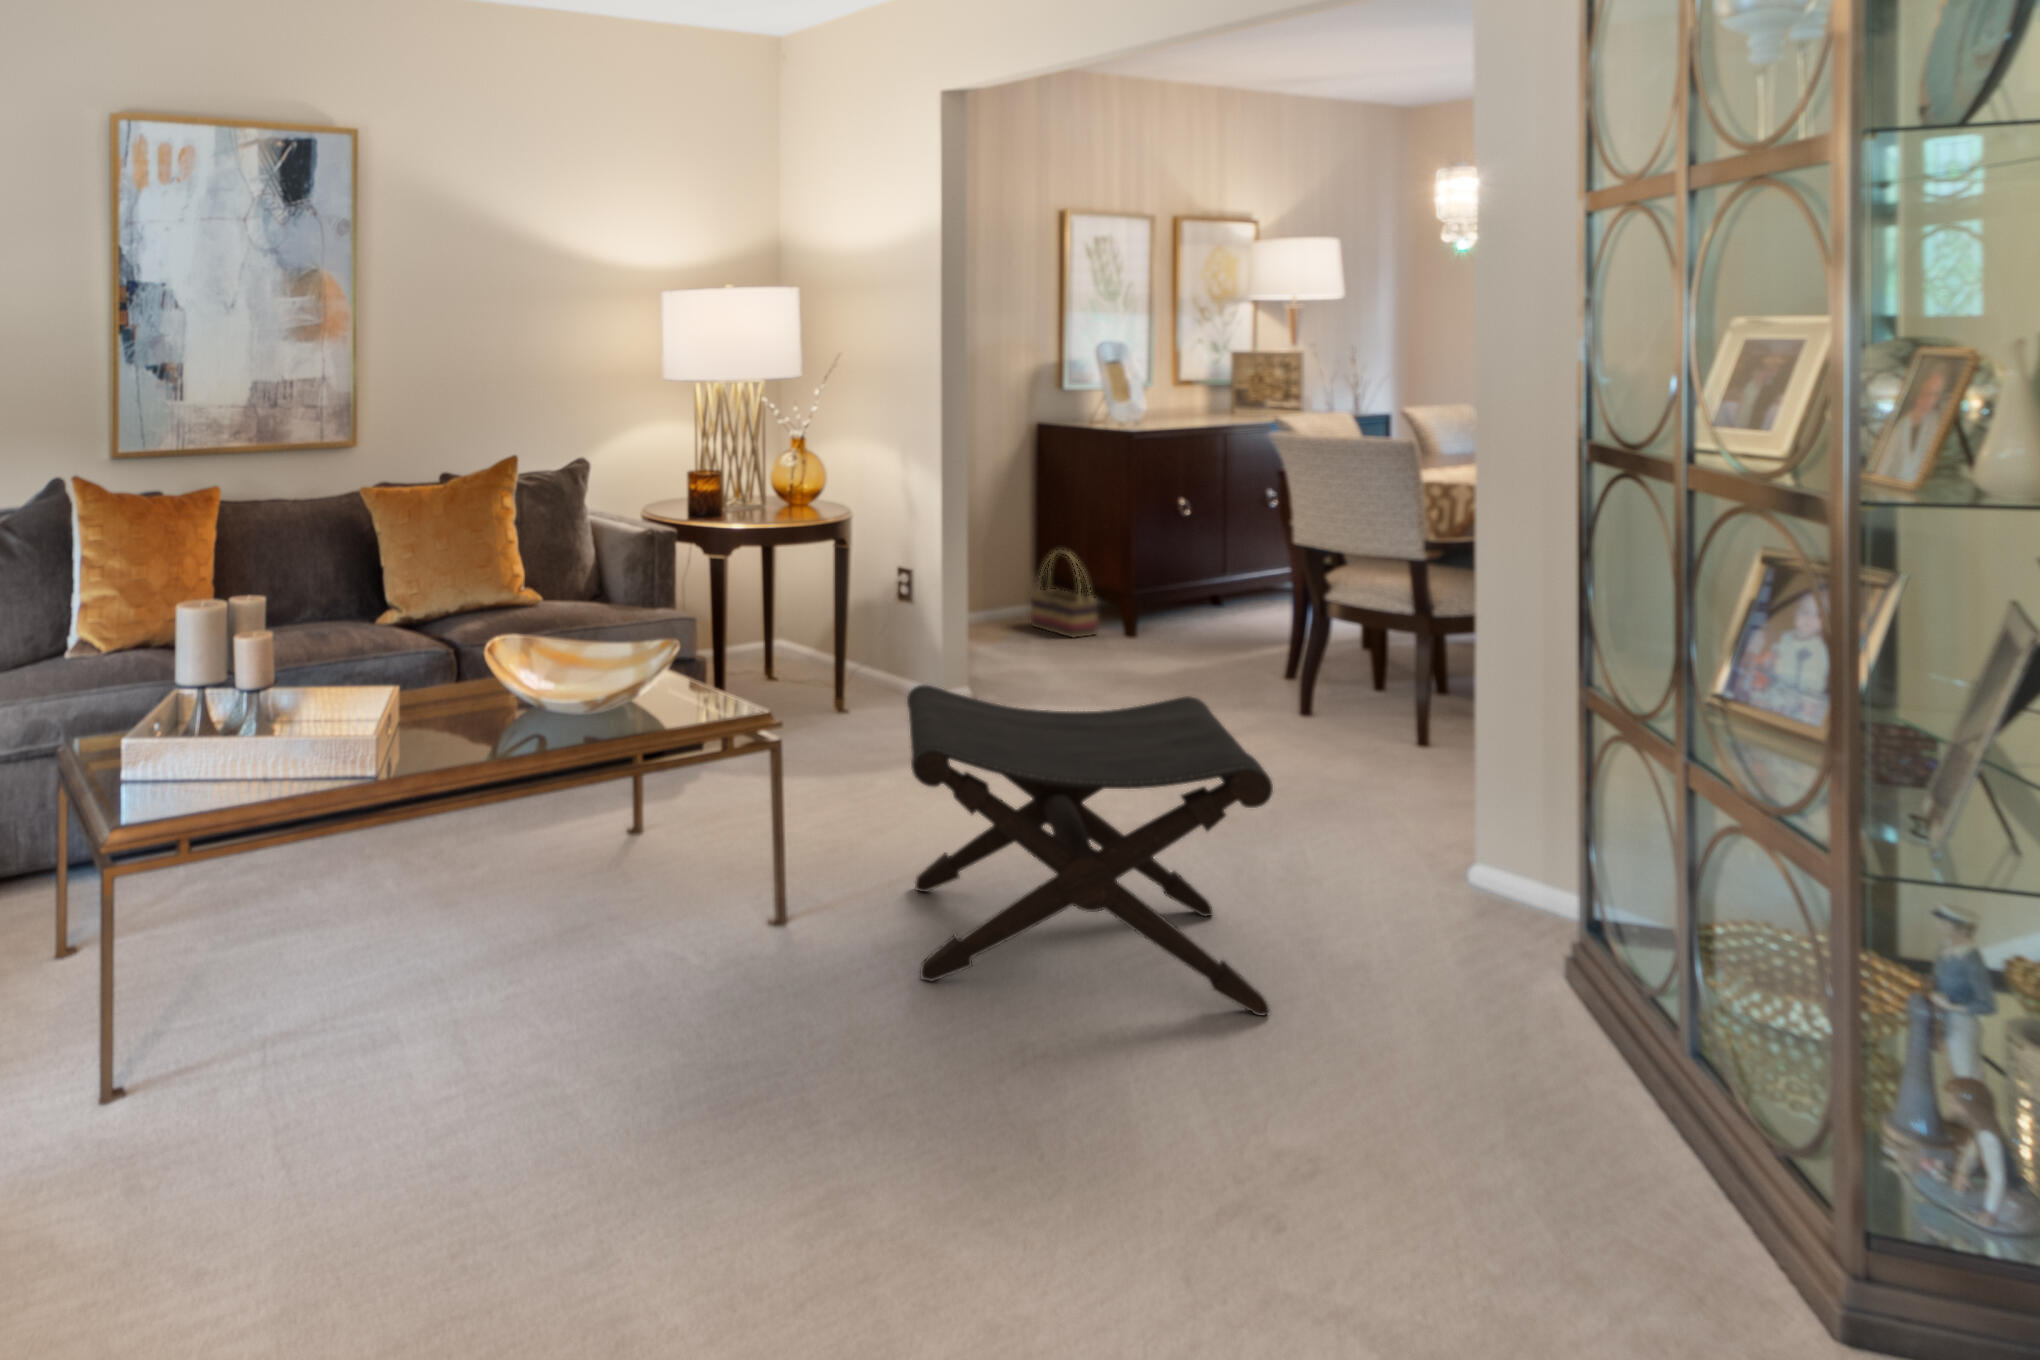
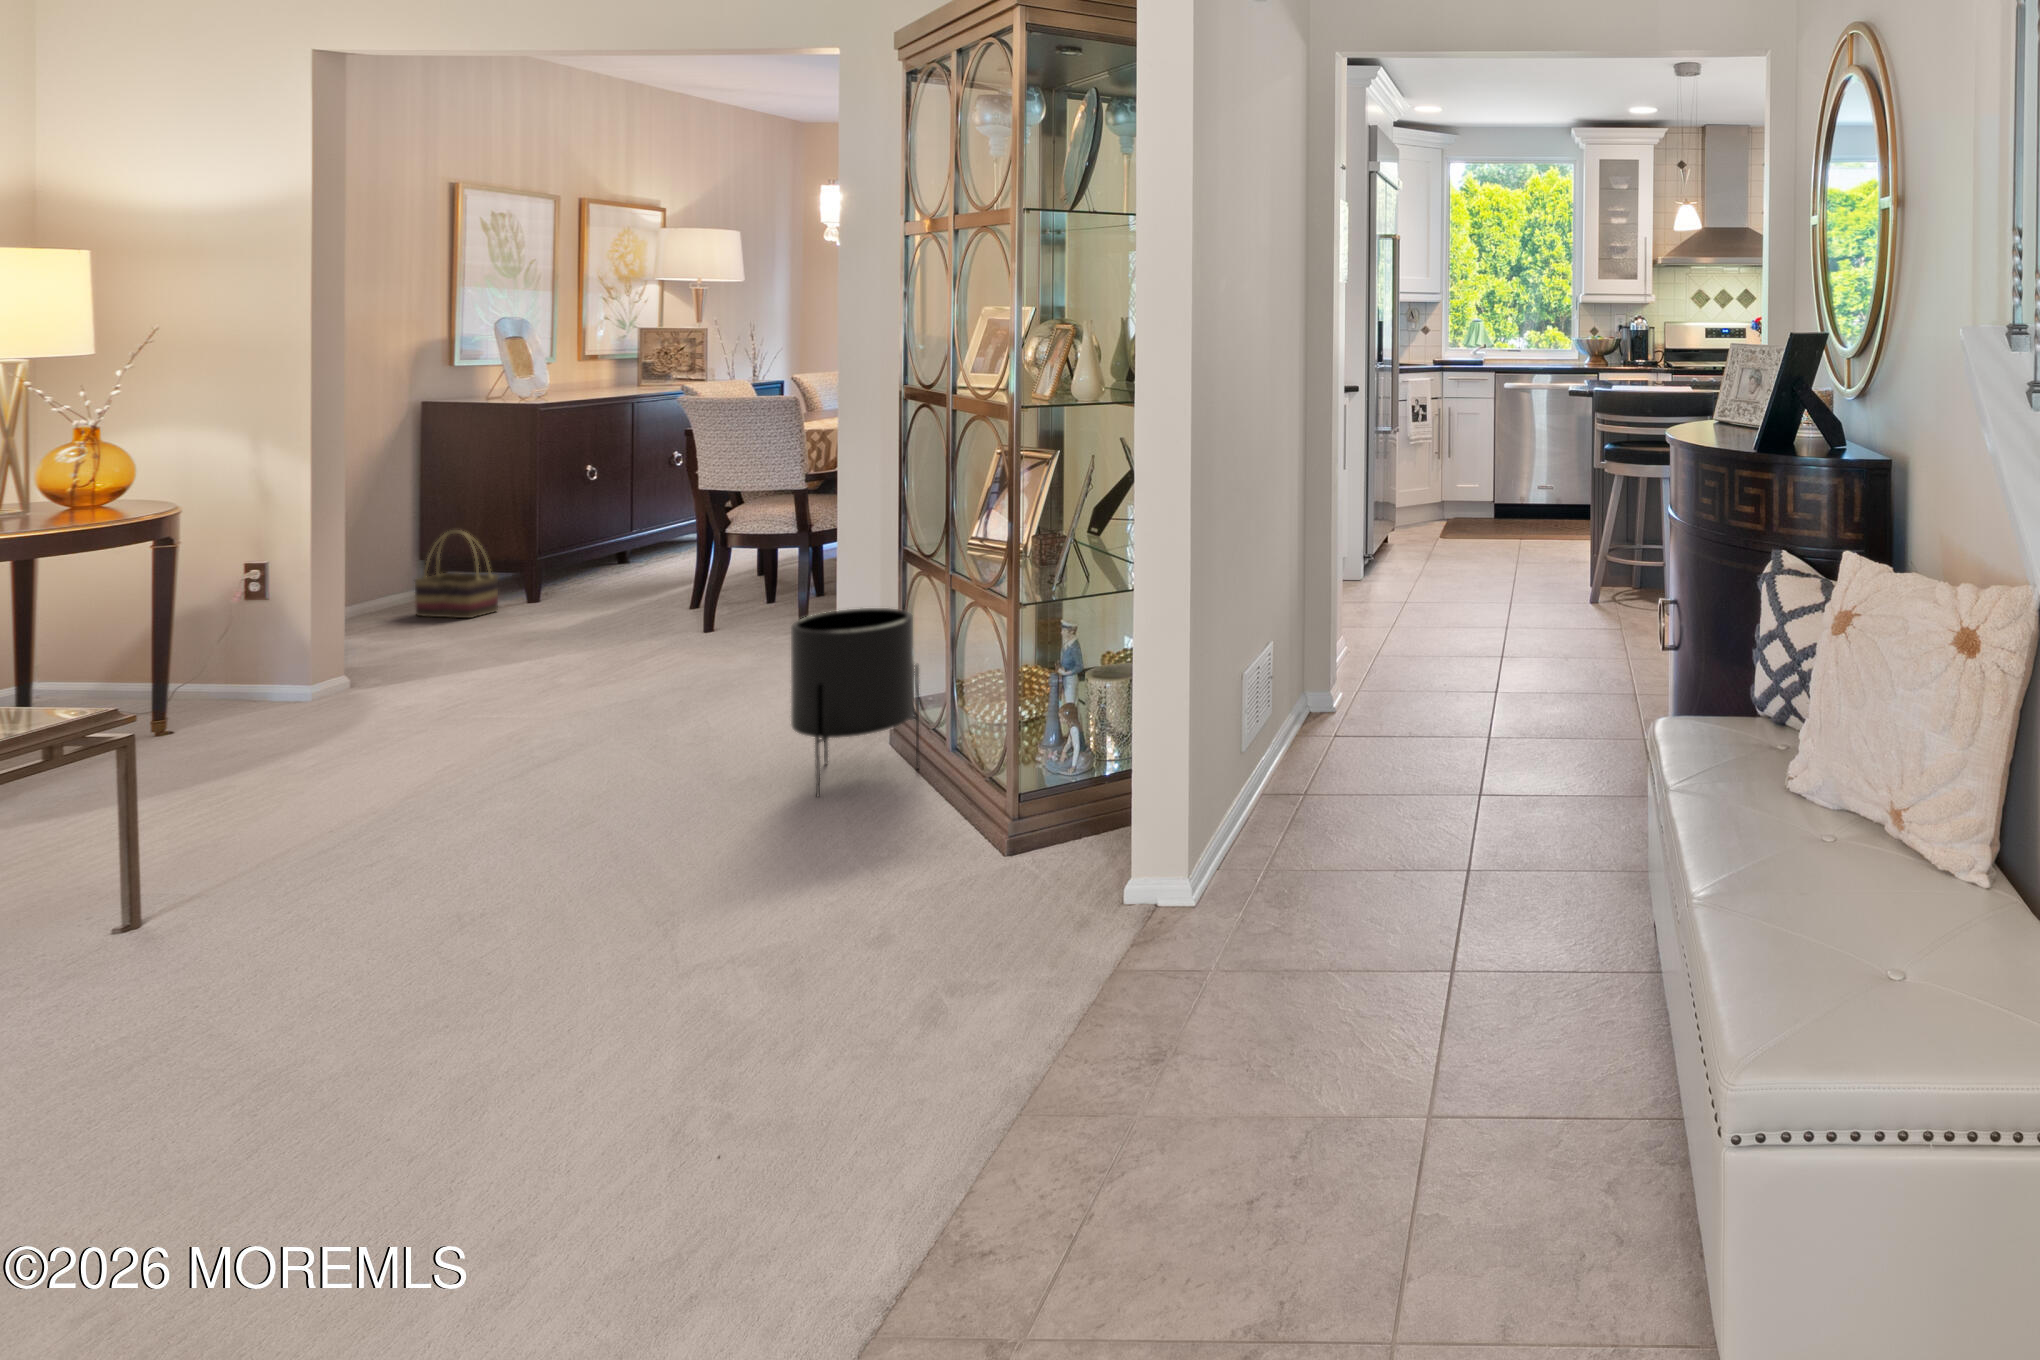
footstool: present [907,685,1273,1015] -> none [325,608,699,906]
planter: none [1404,762,1622,1050] -> present [791,608,919,796]

